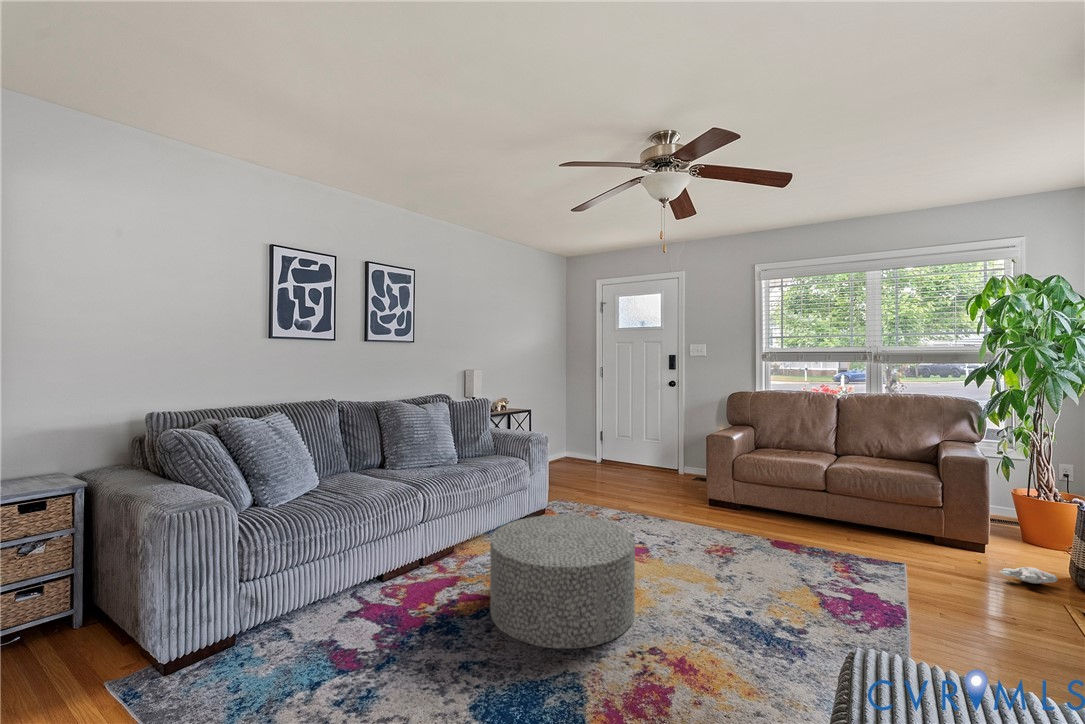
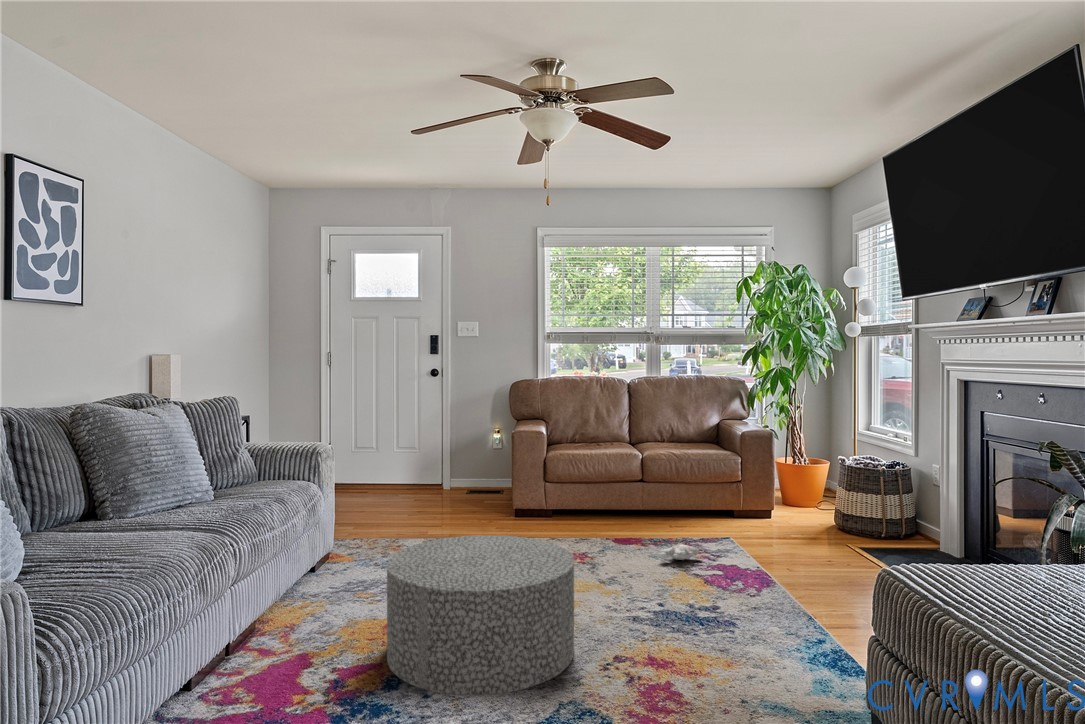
plush toy: present [977,560,1058,584] -> present [638,544,699,560]

